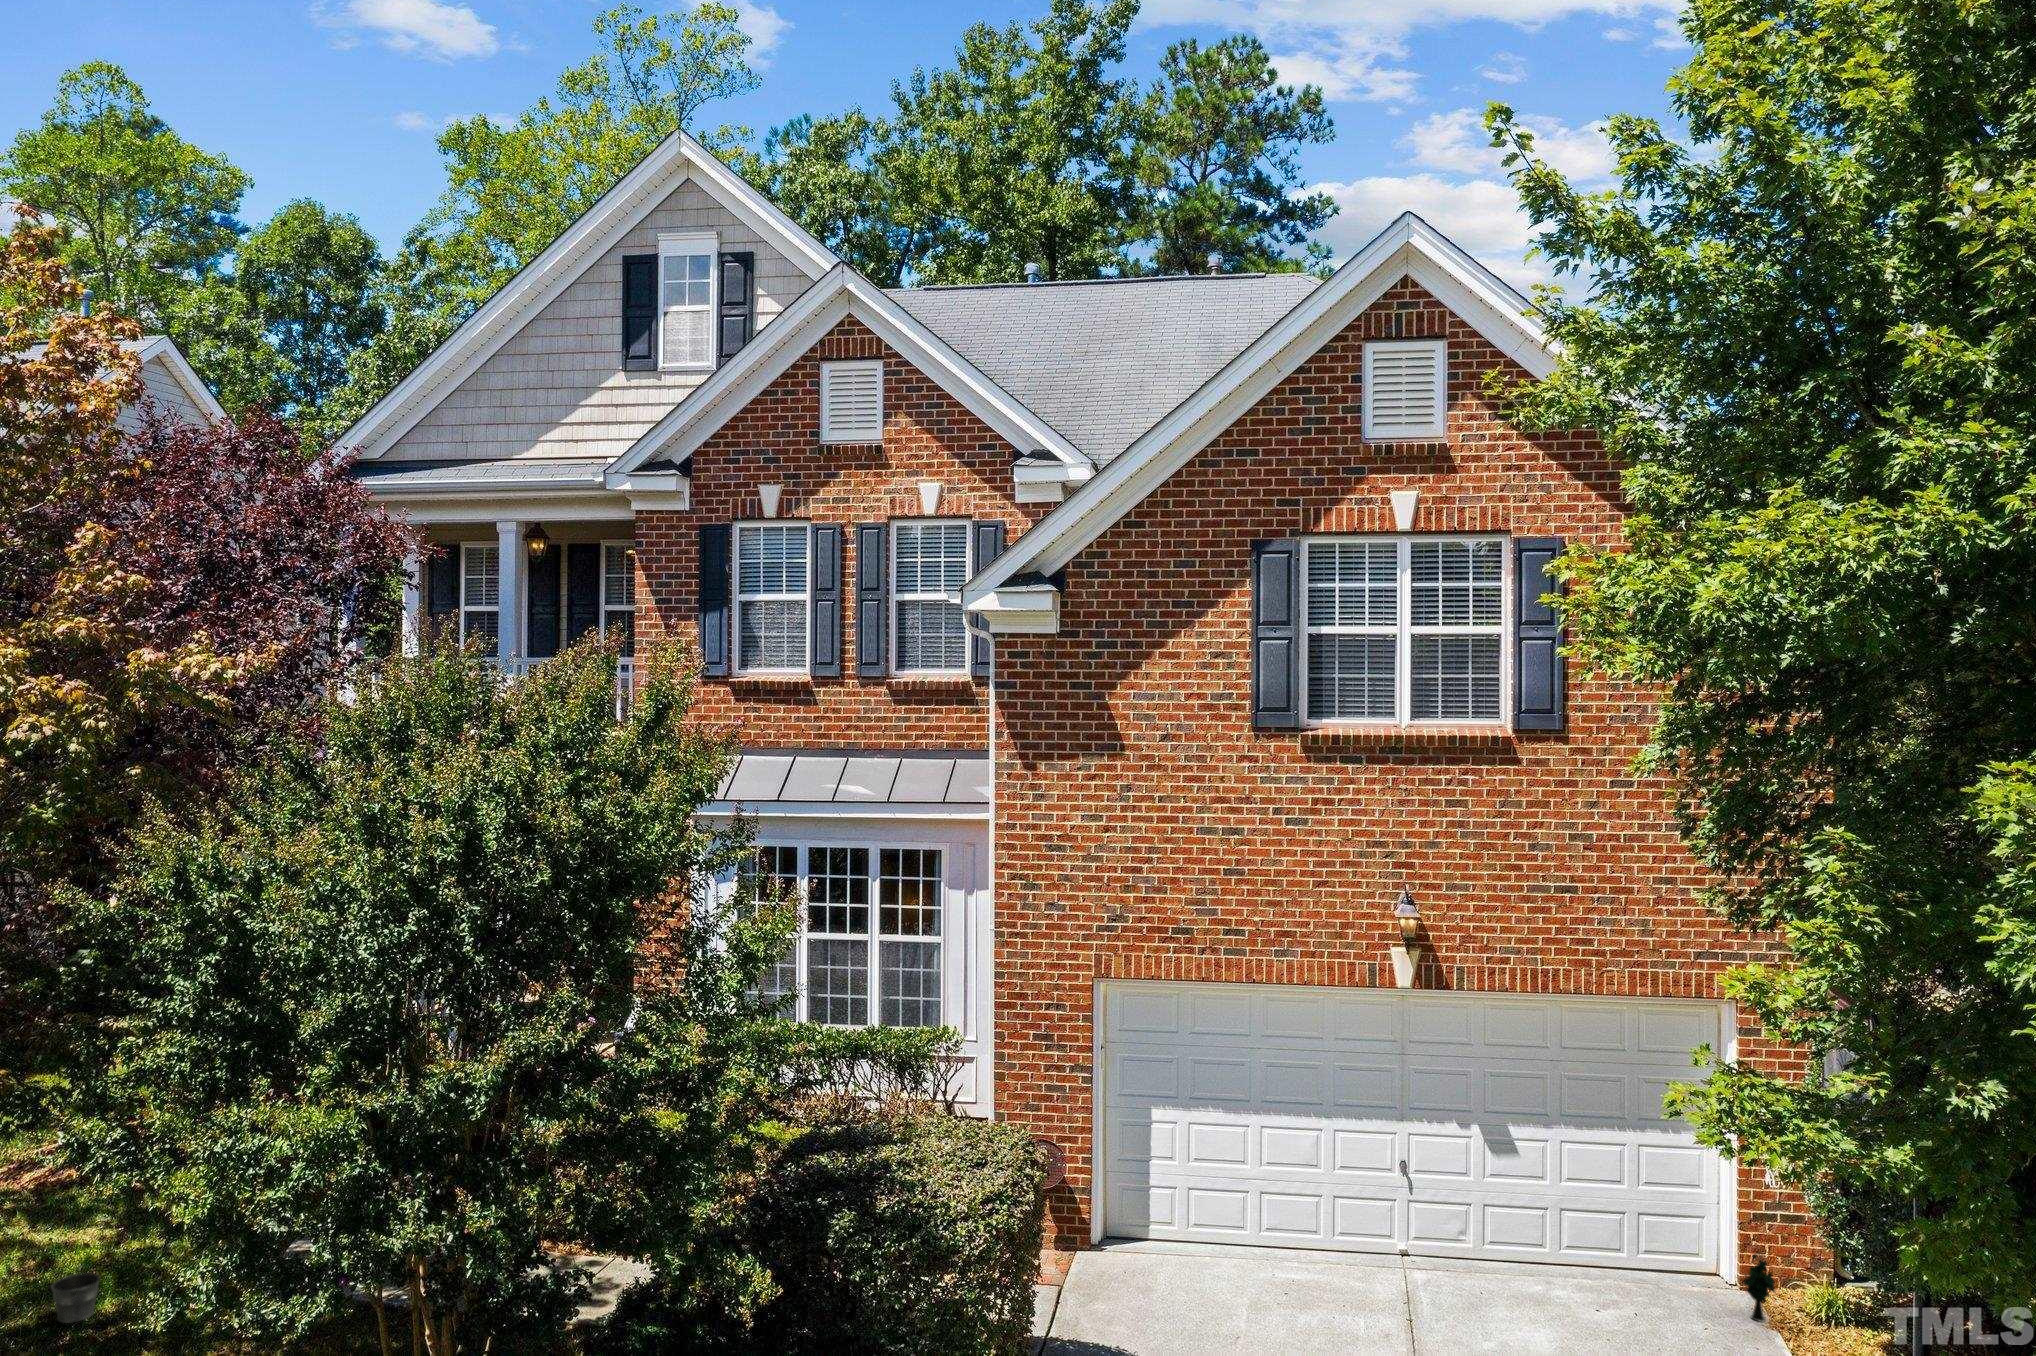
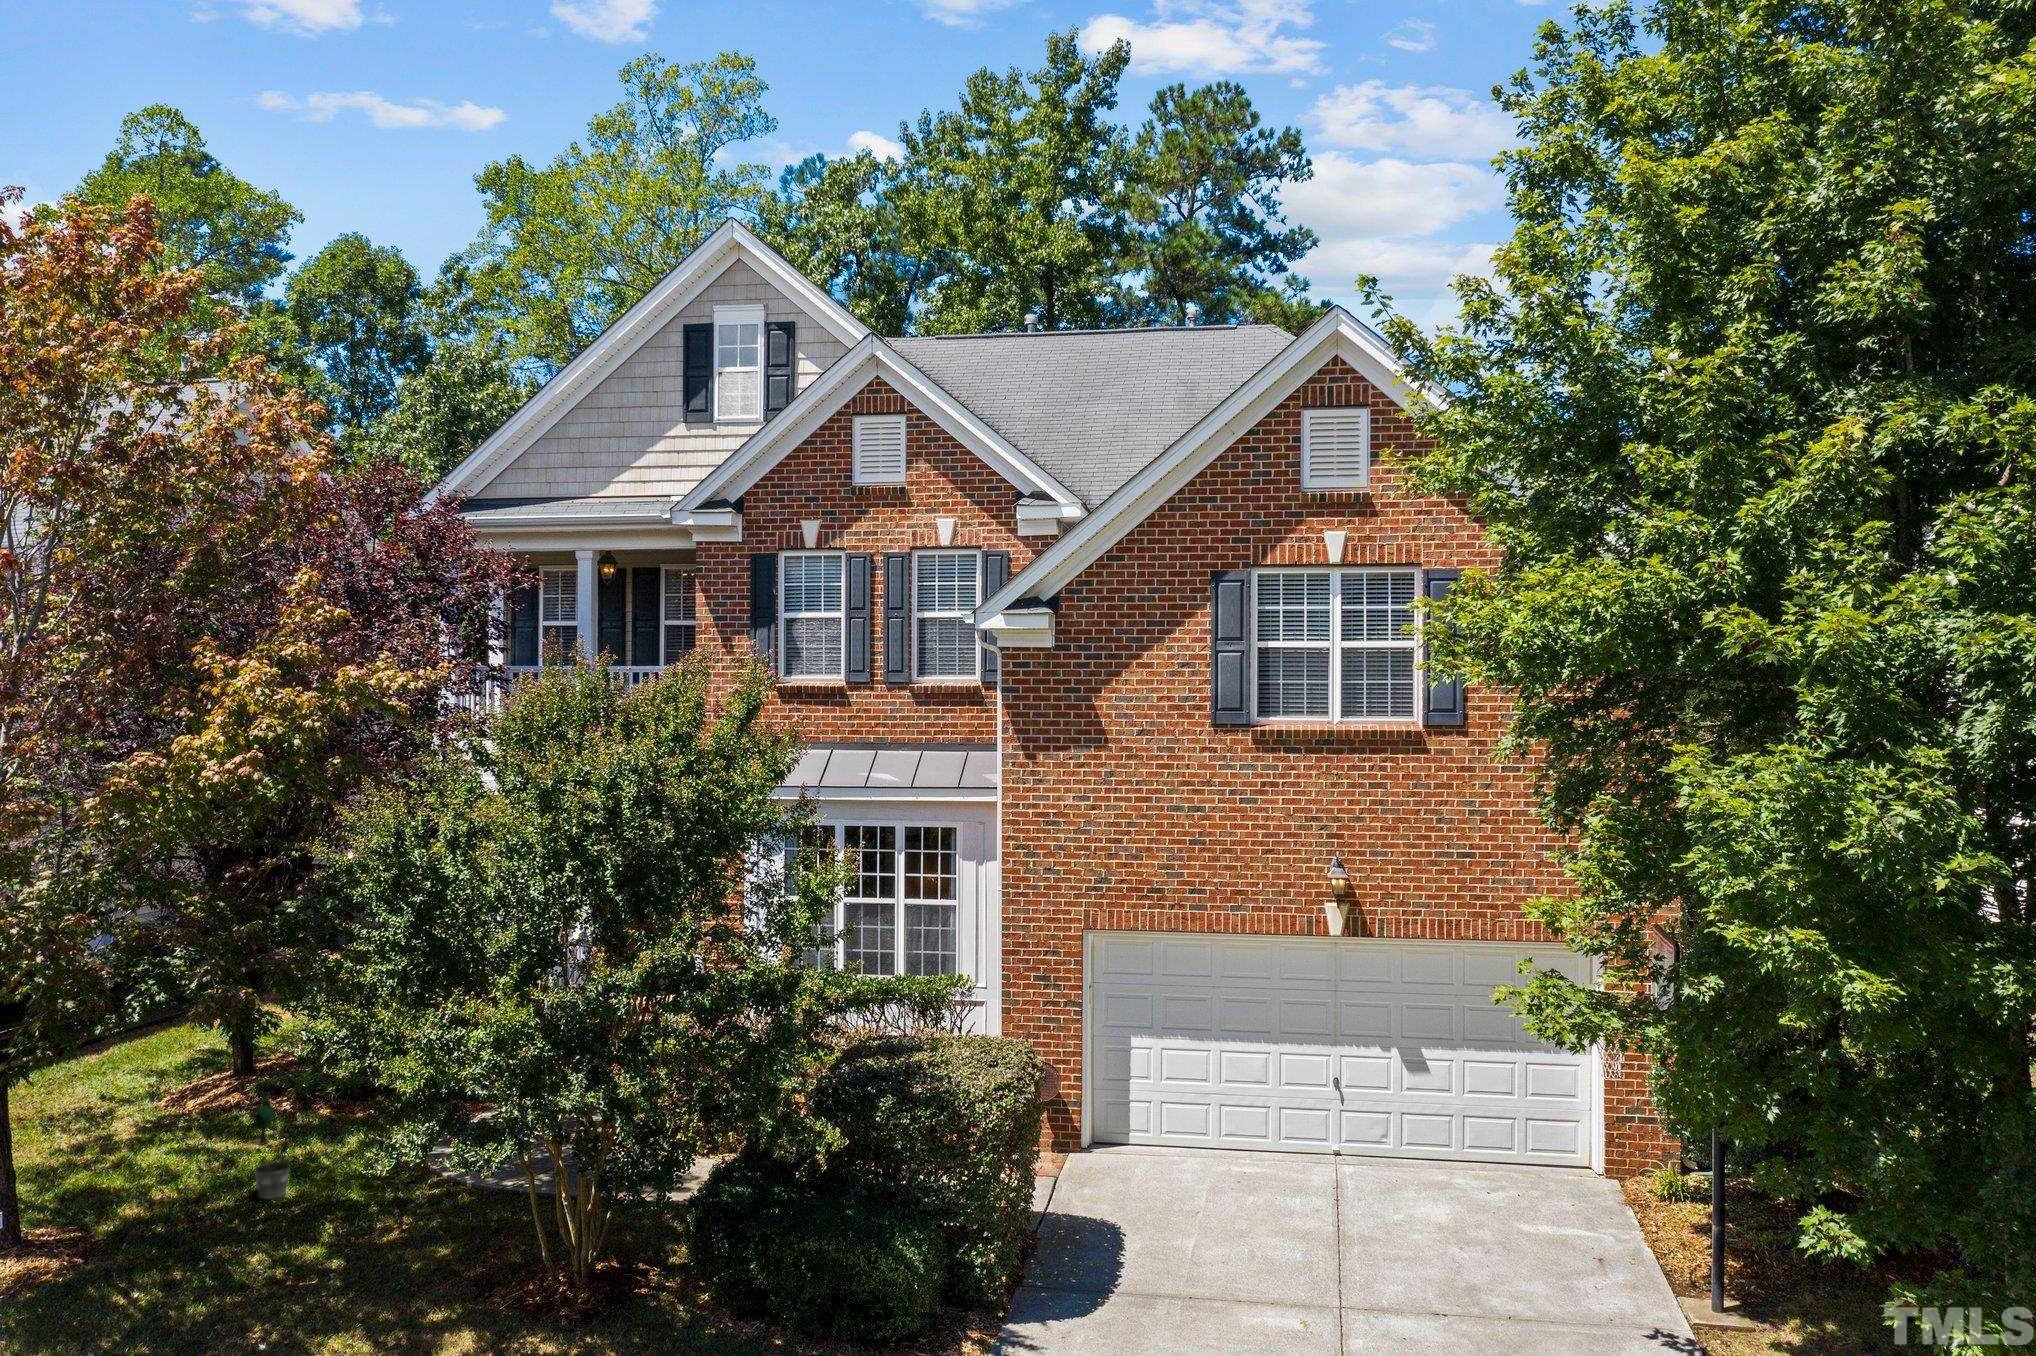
decorative plant: present [1743,1252,1776,1321] -> present [248,1091,279,1145]

